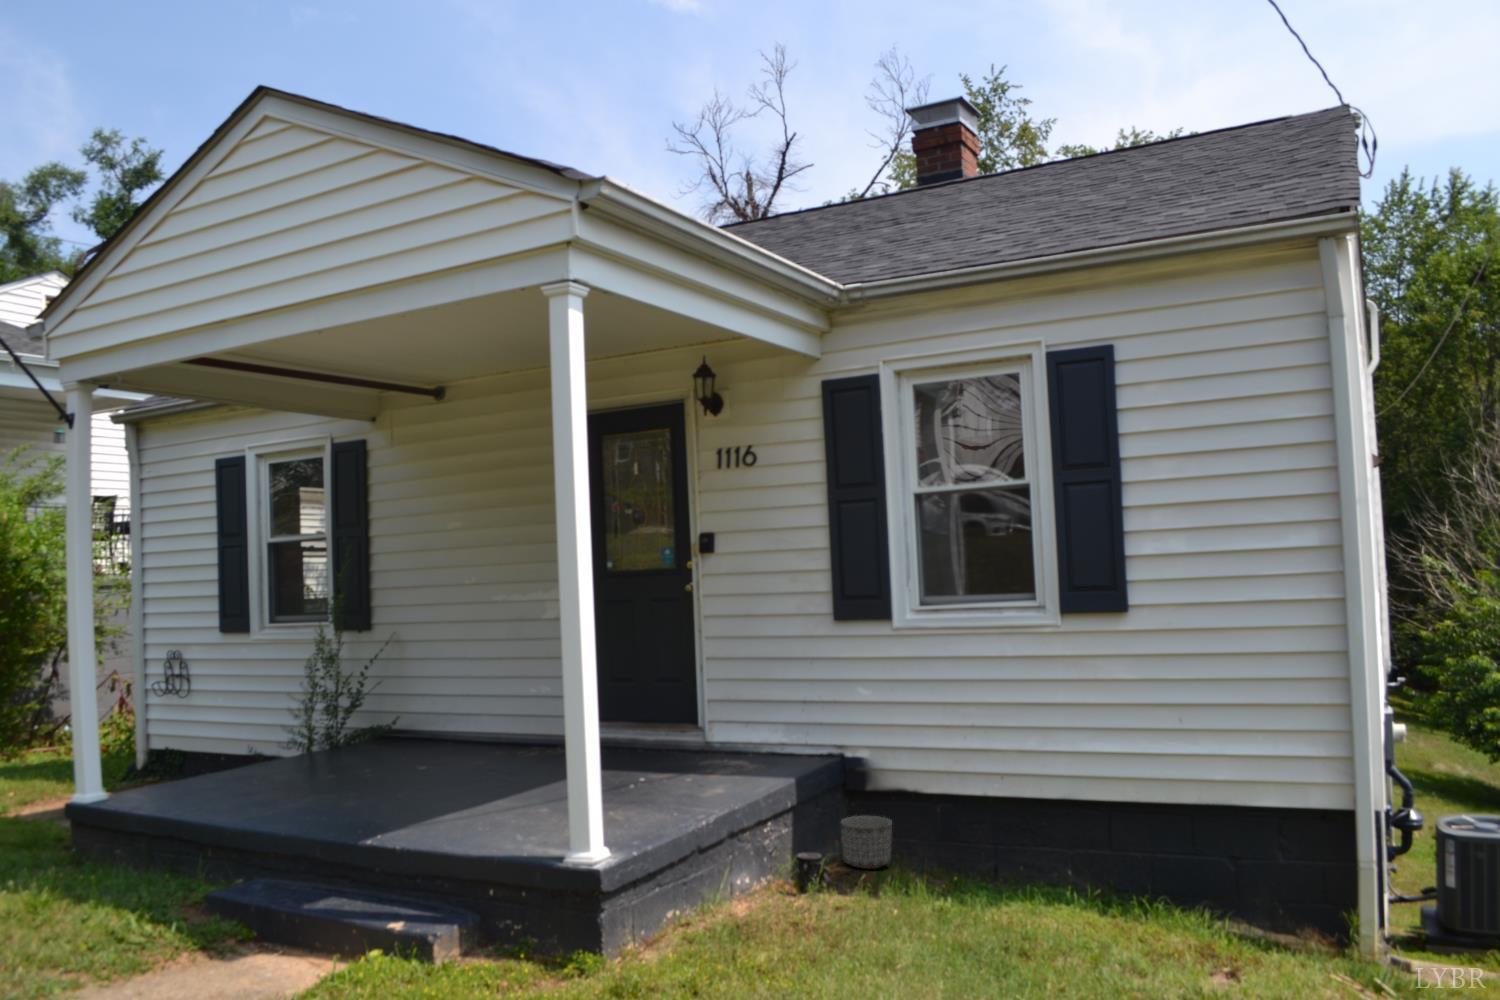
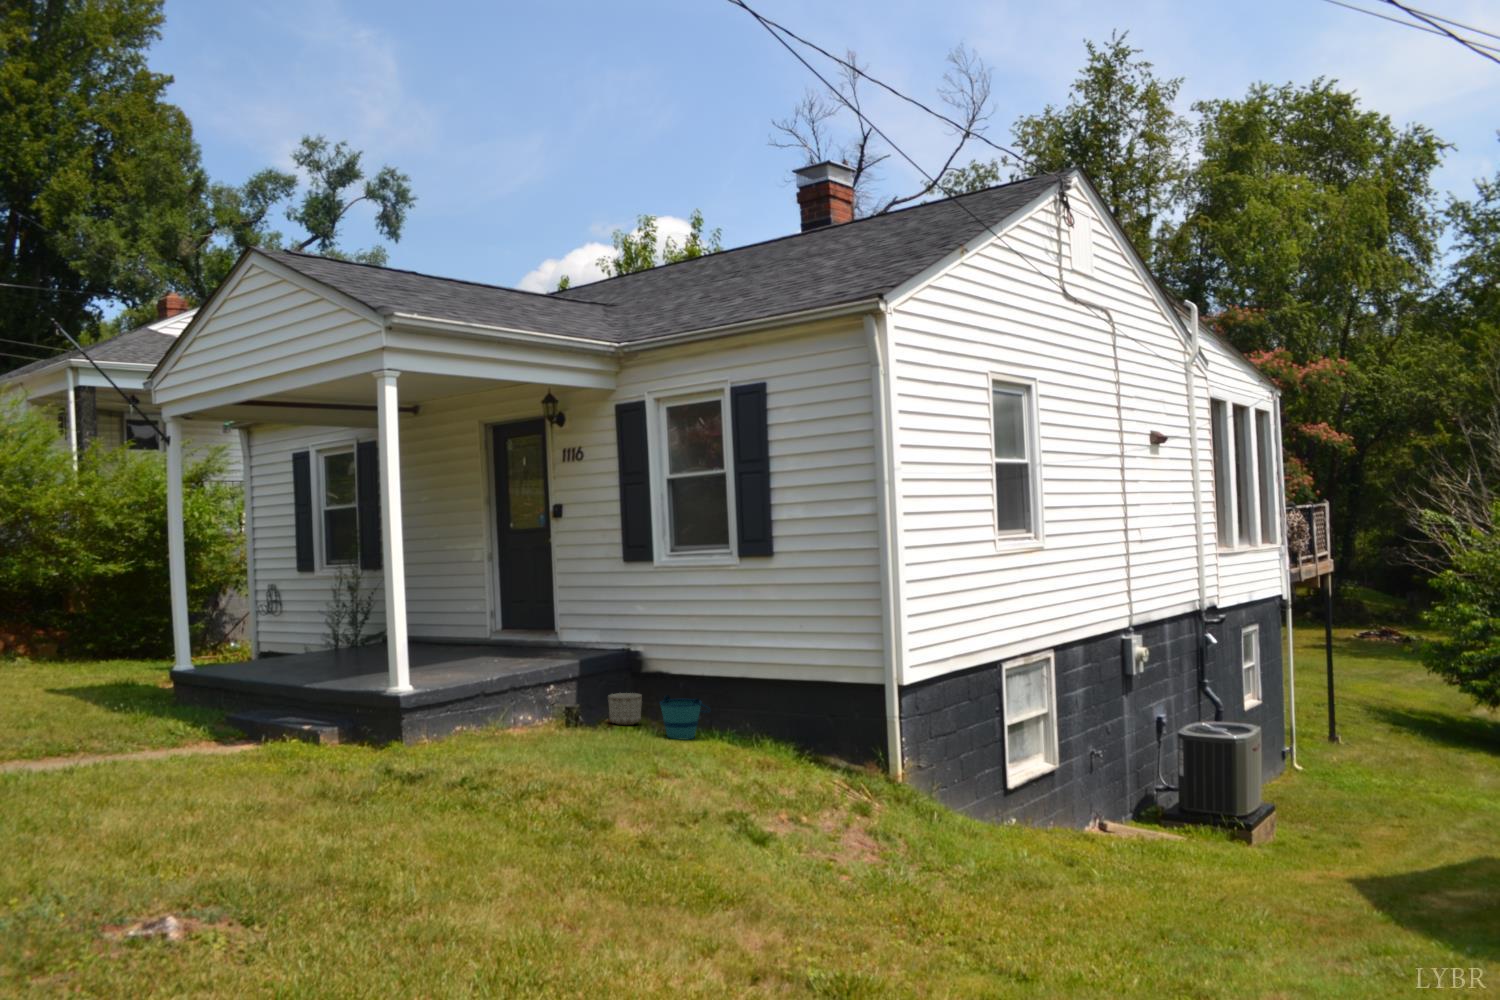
bucket: none [959,824,1035,897] -> present [660,695,711,740]

